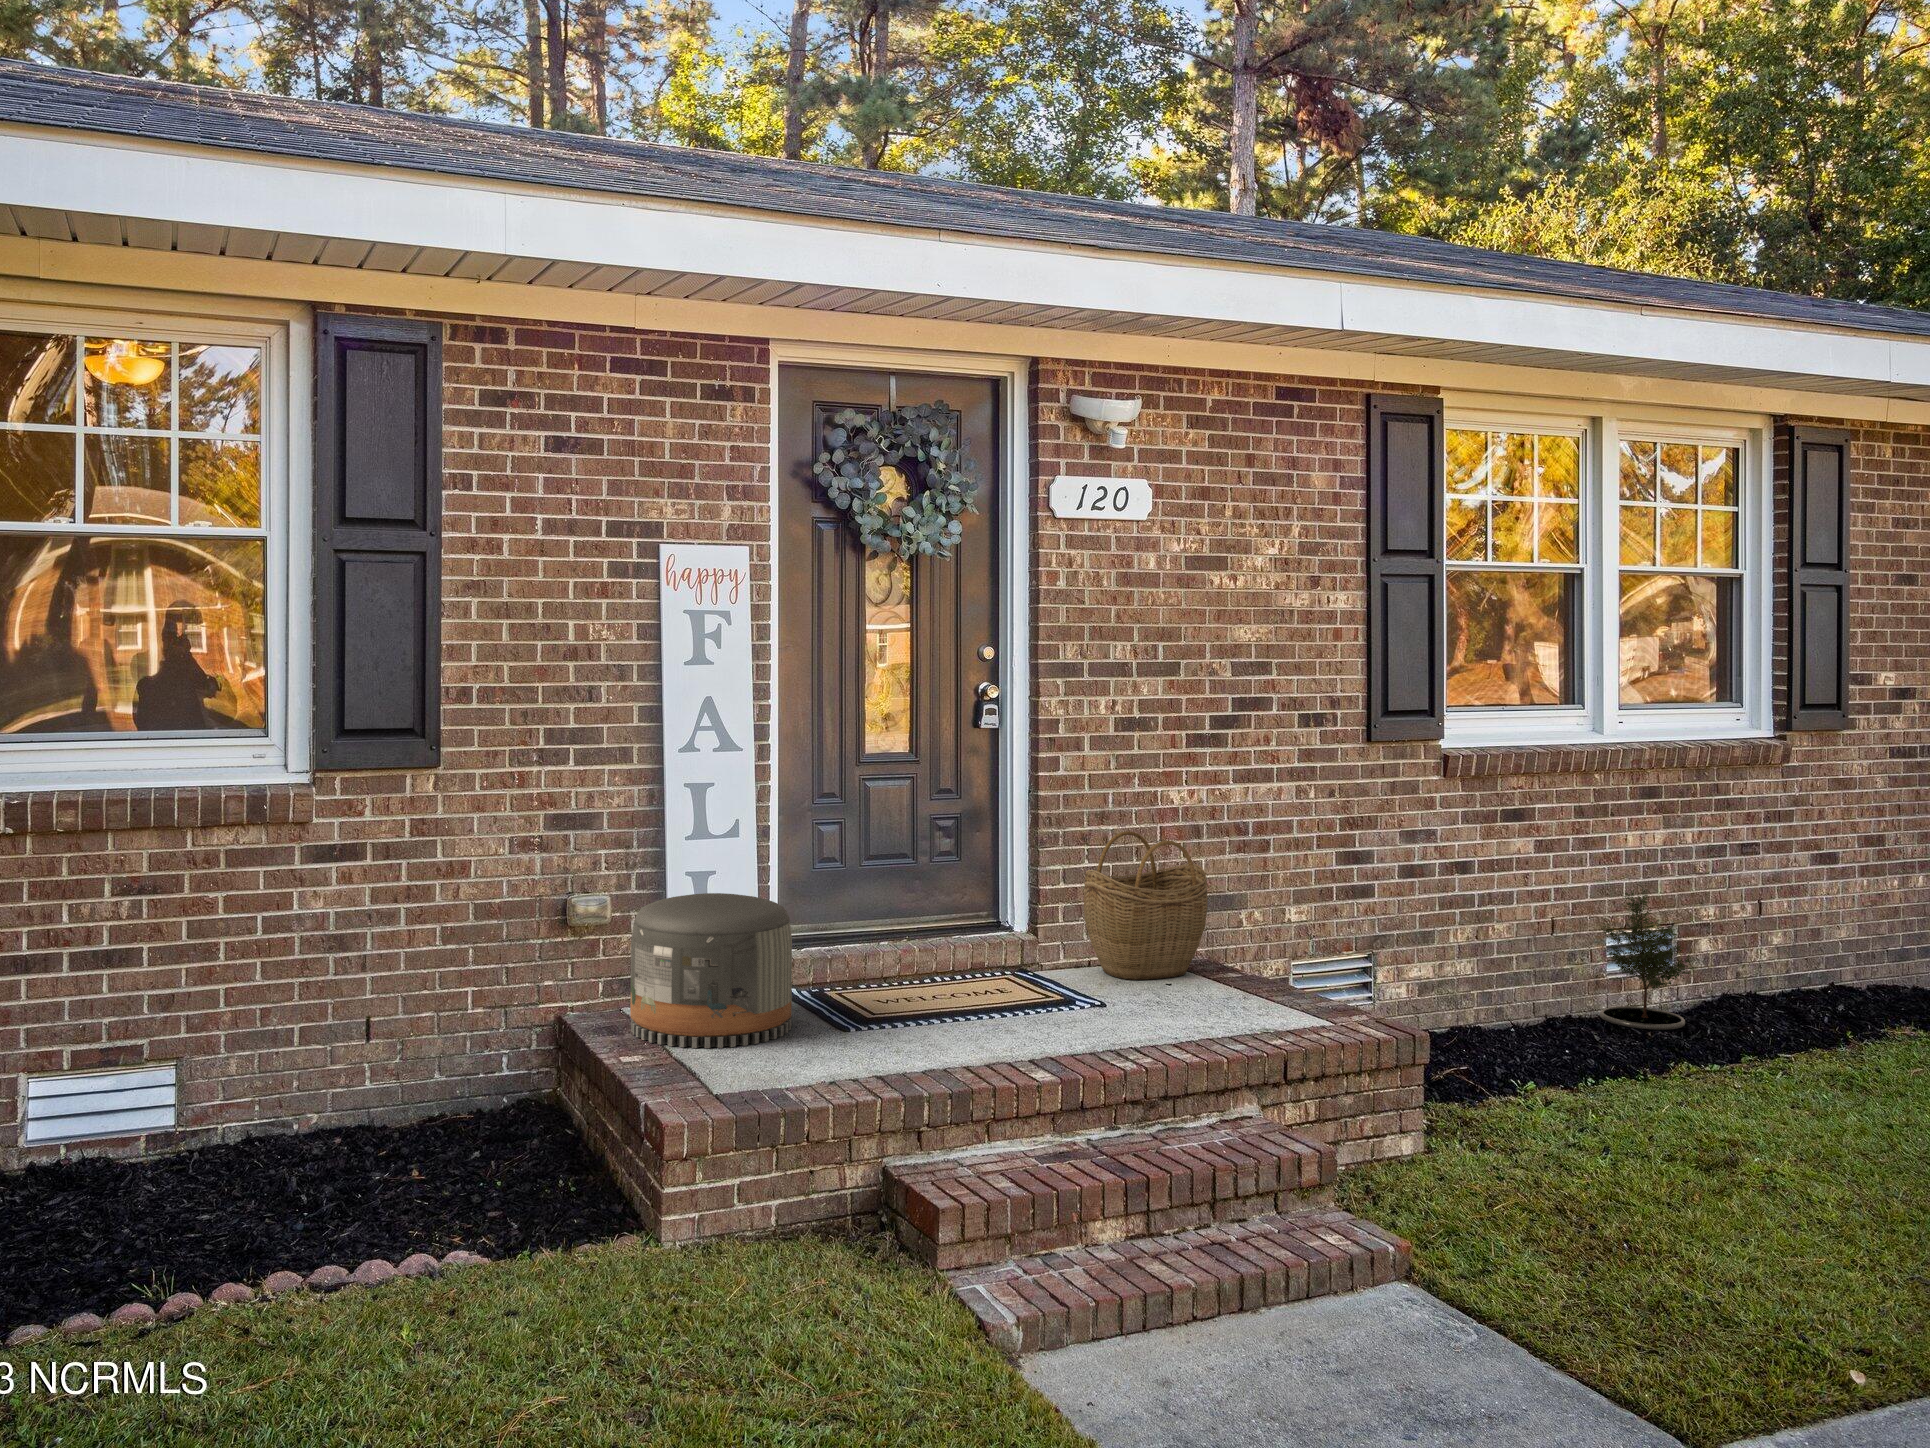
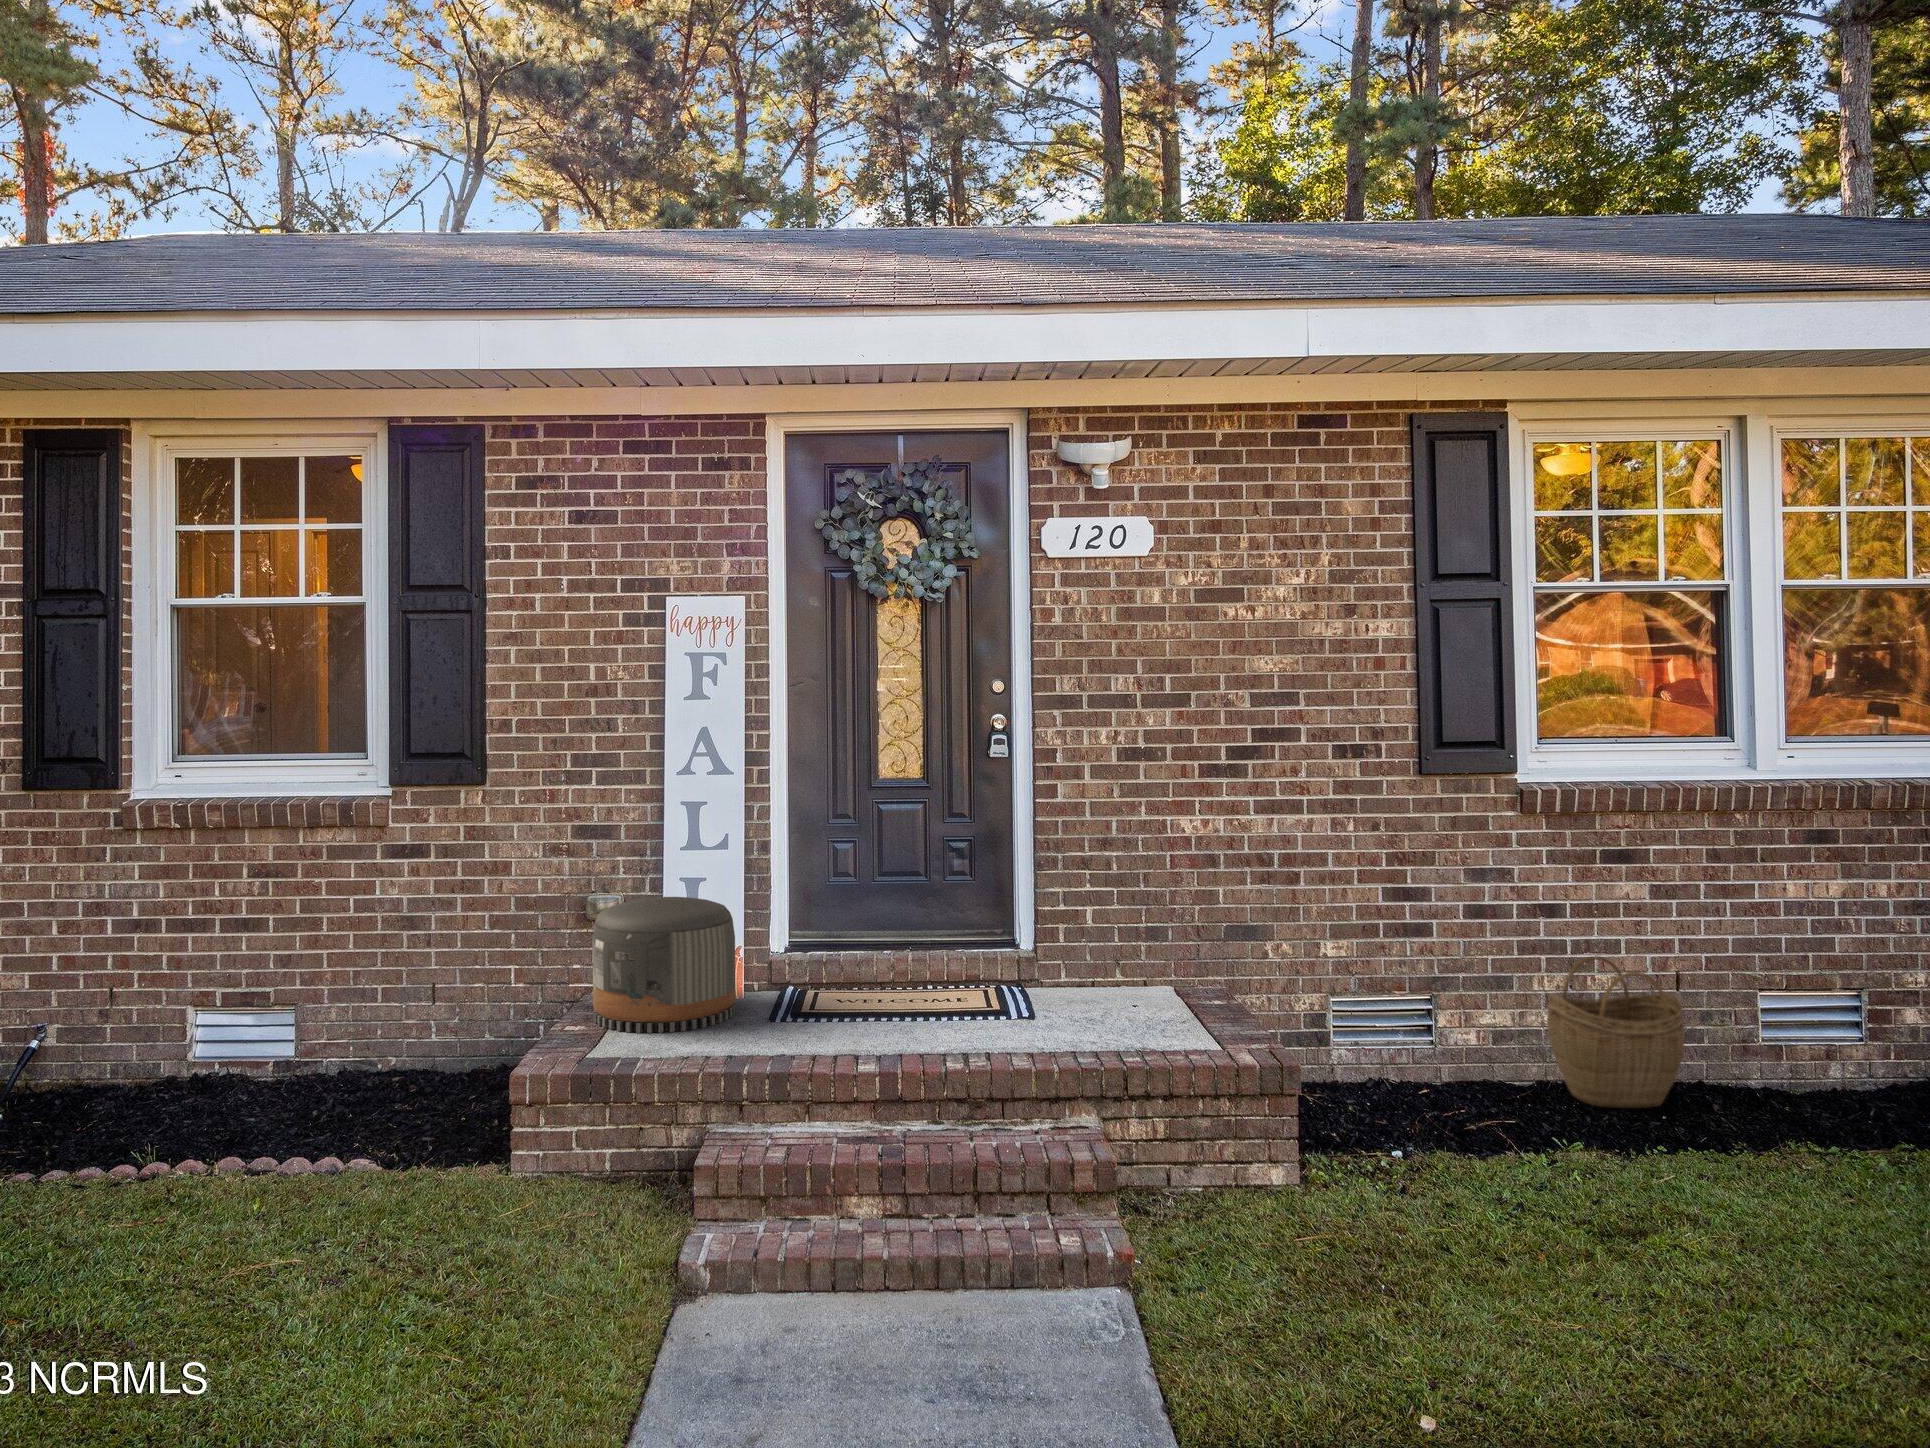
woven basket: present [1083,831,1208,980] -> present [1547,956,1685,1108]
potted tree: present [1600,883,1694,1030] -> none [1739,937,1856,1111]

